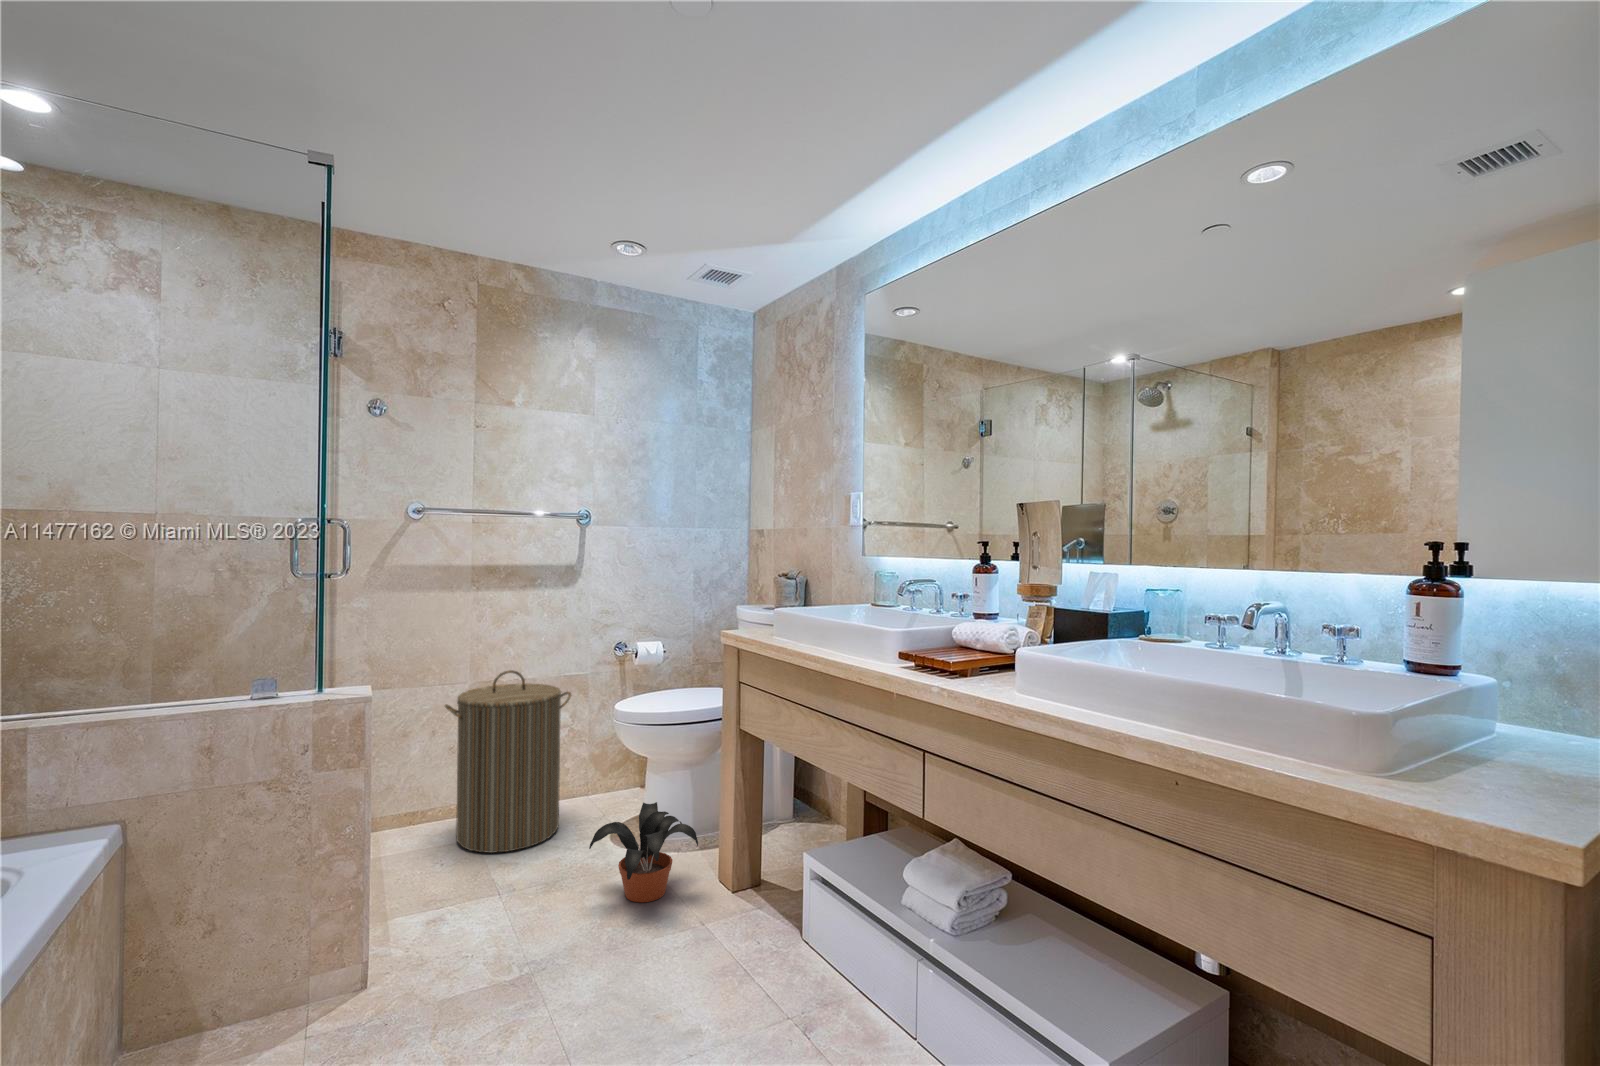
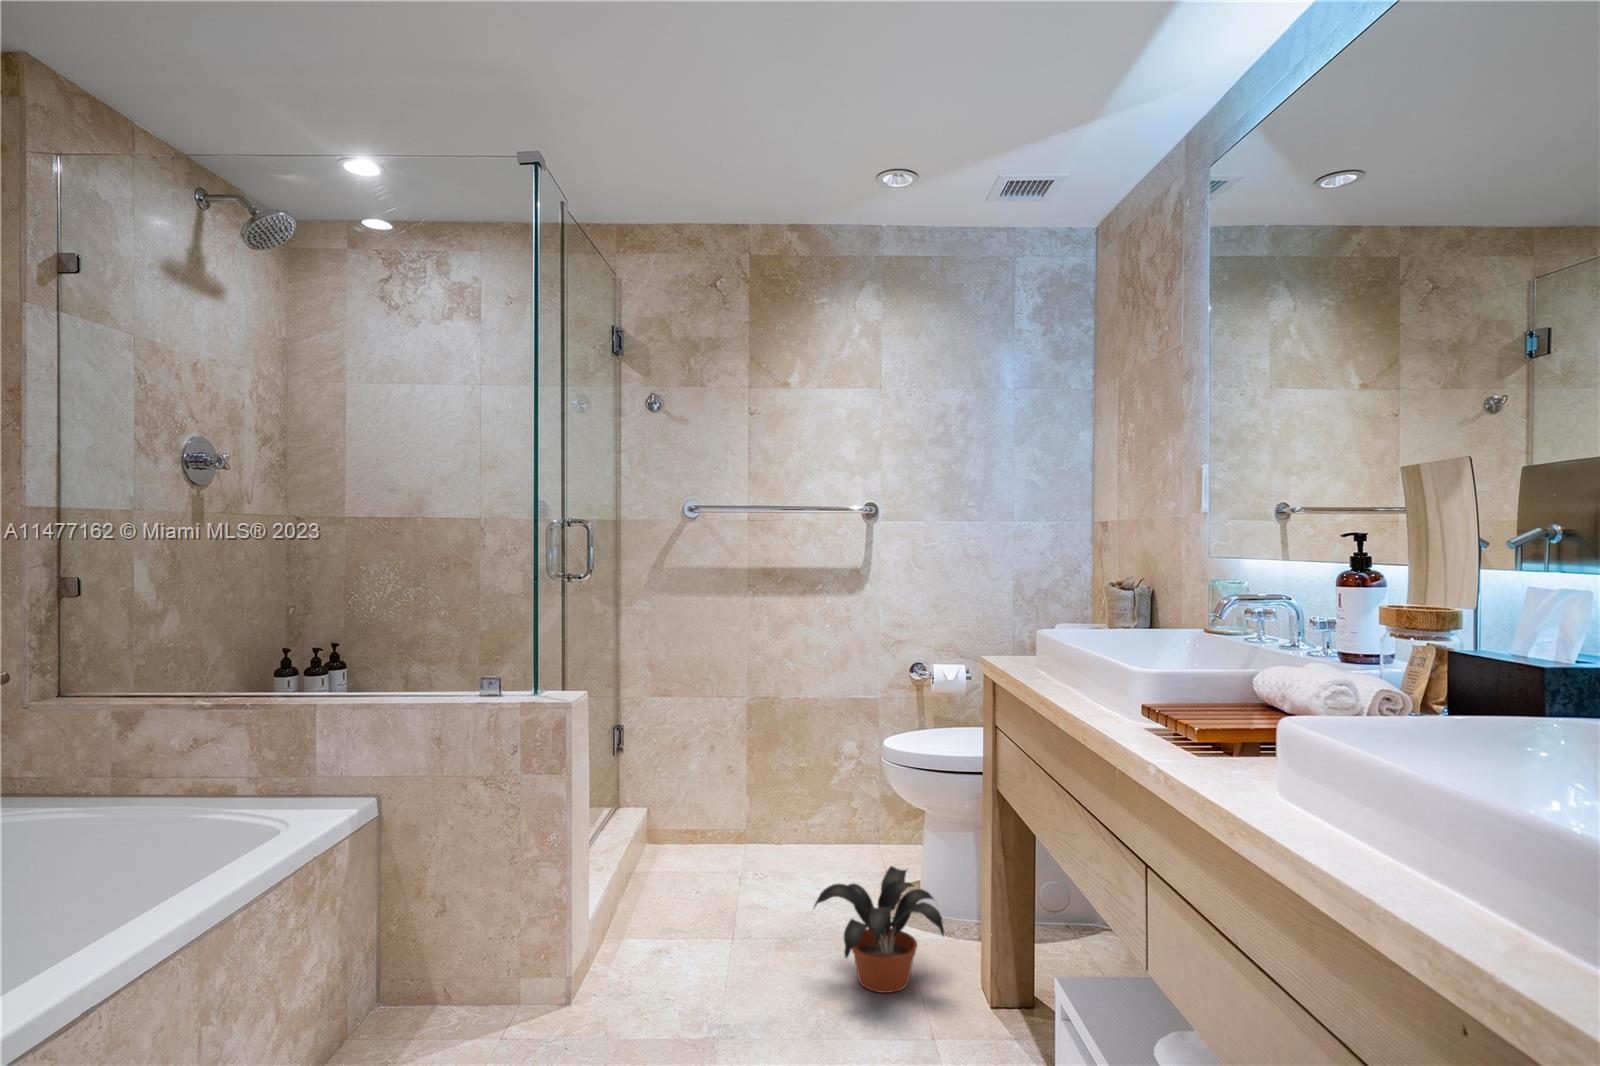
laundry hamper: present [445,670,571,853] -> none [708,687,844,894]

